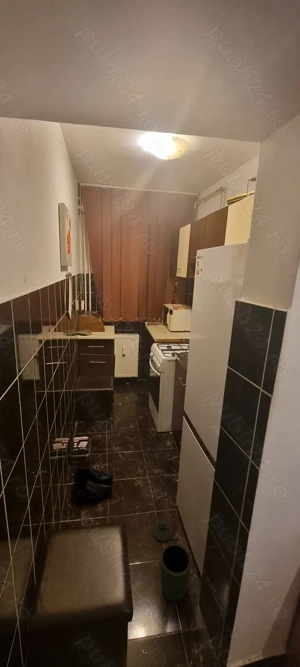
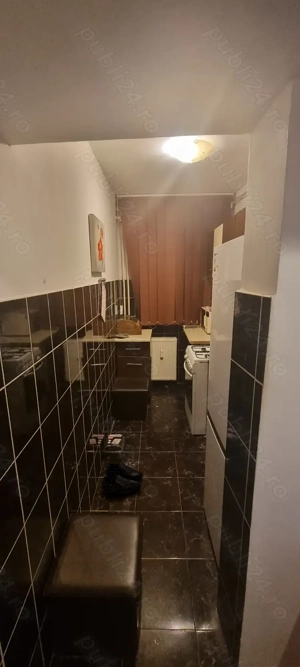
trash can: present [151,520,192,601] -> none [176,520,210,598]

